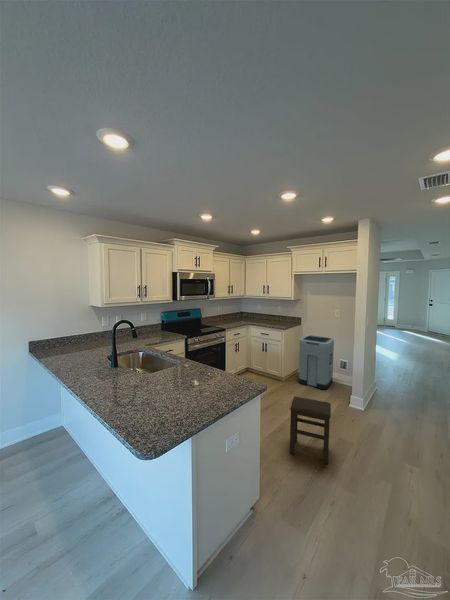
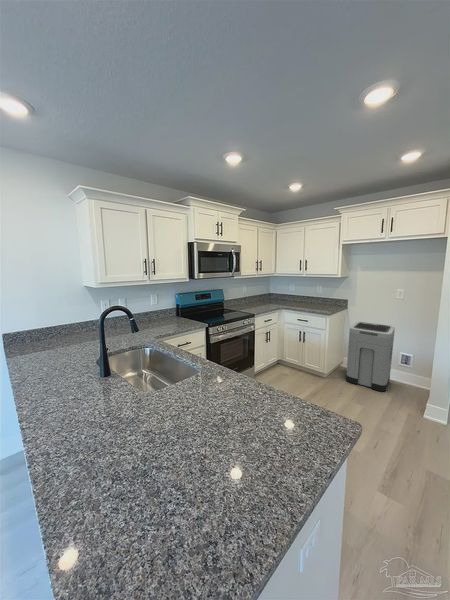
stool: present [290,396,331,464] -> none [360,414,436,519]

